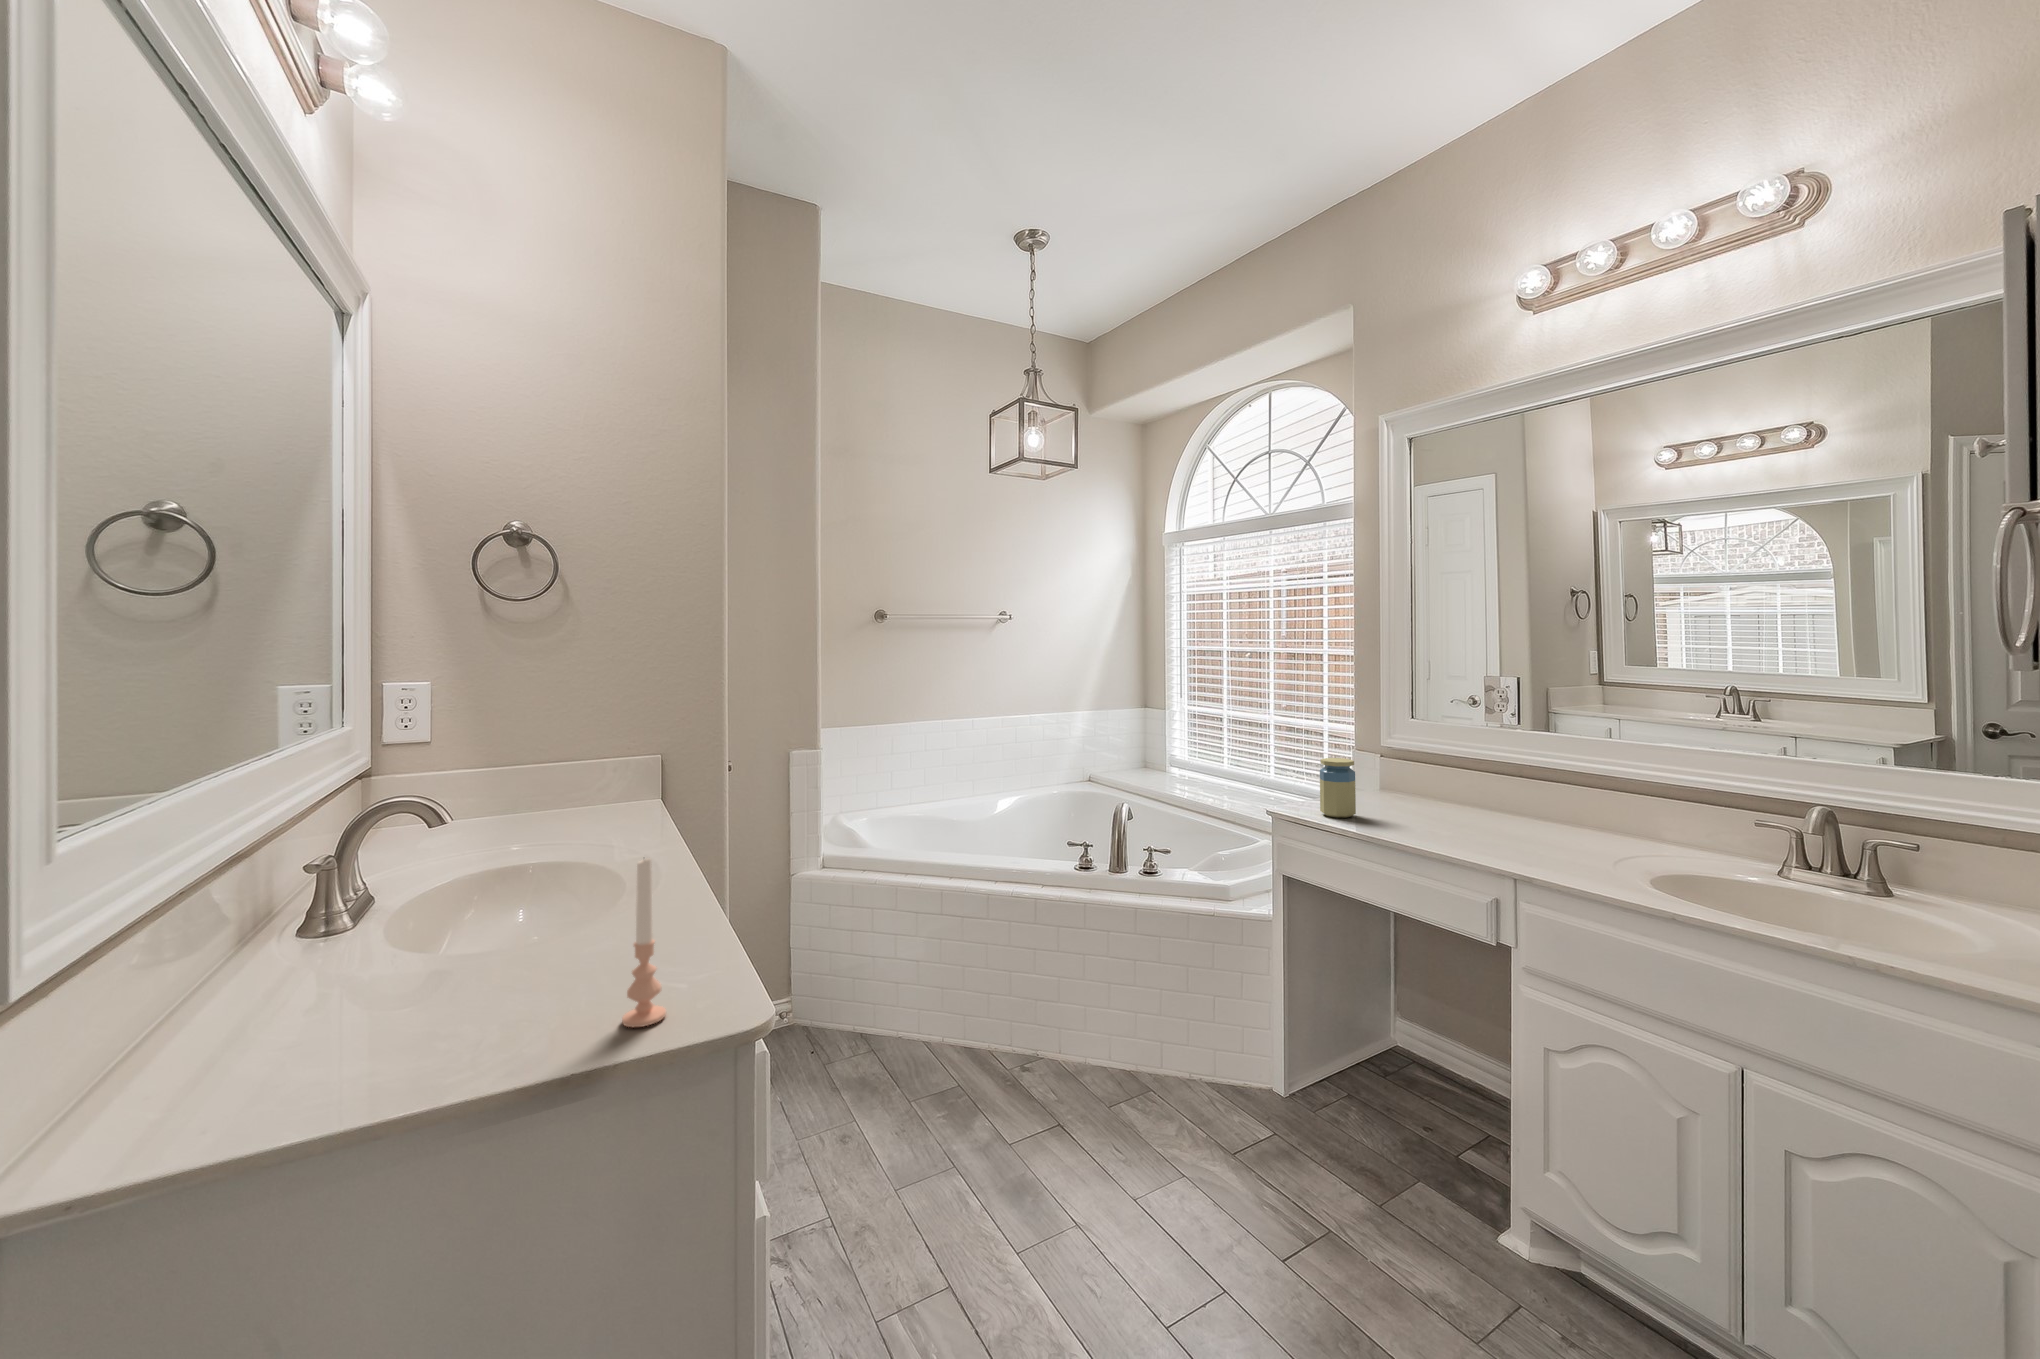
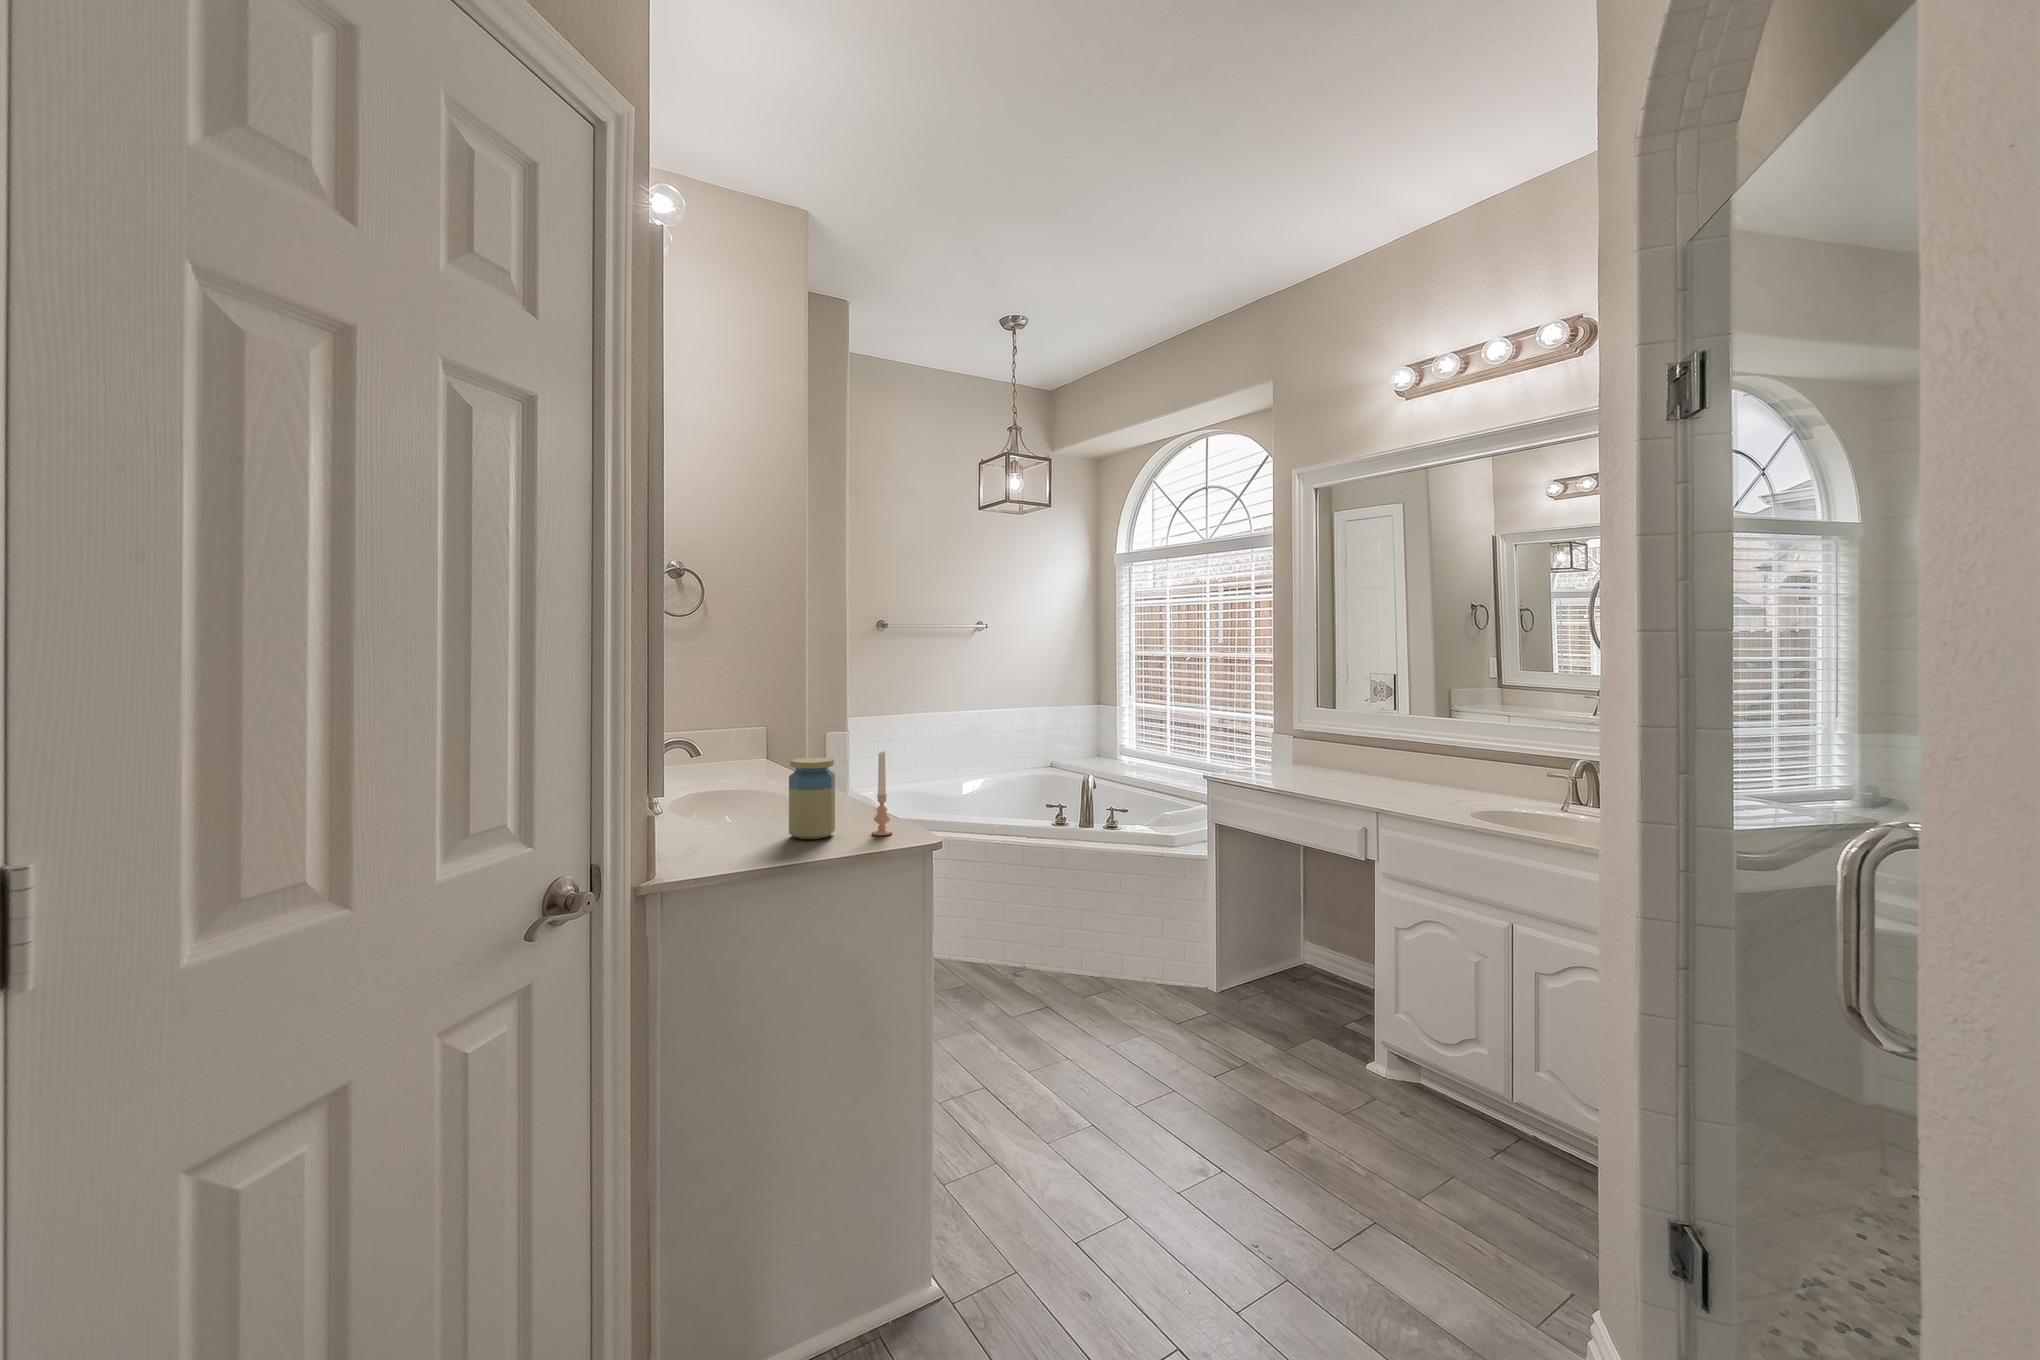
jar: present [1320,758,1356,818] -> present [789,758,835,839]

